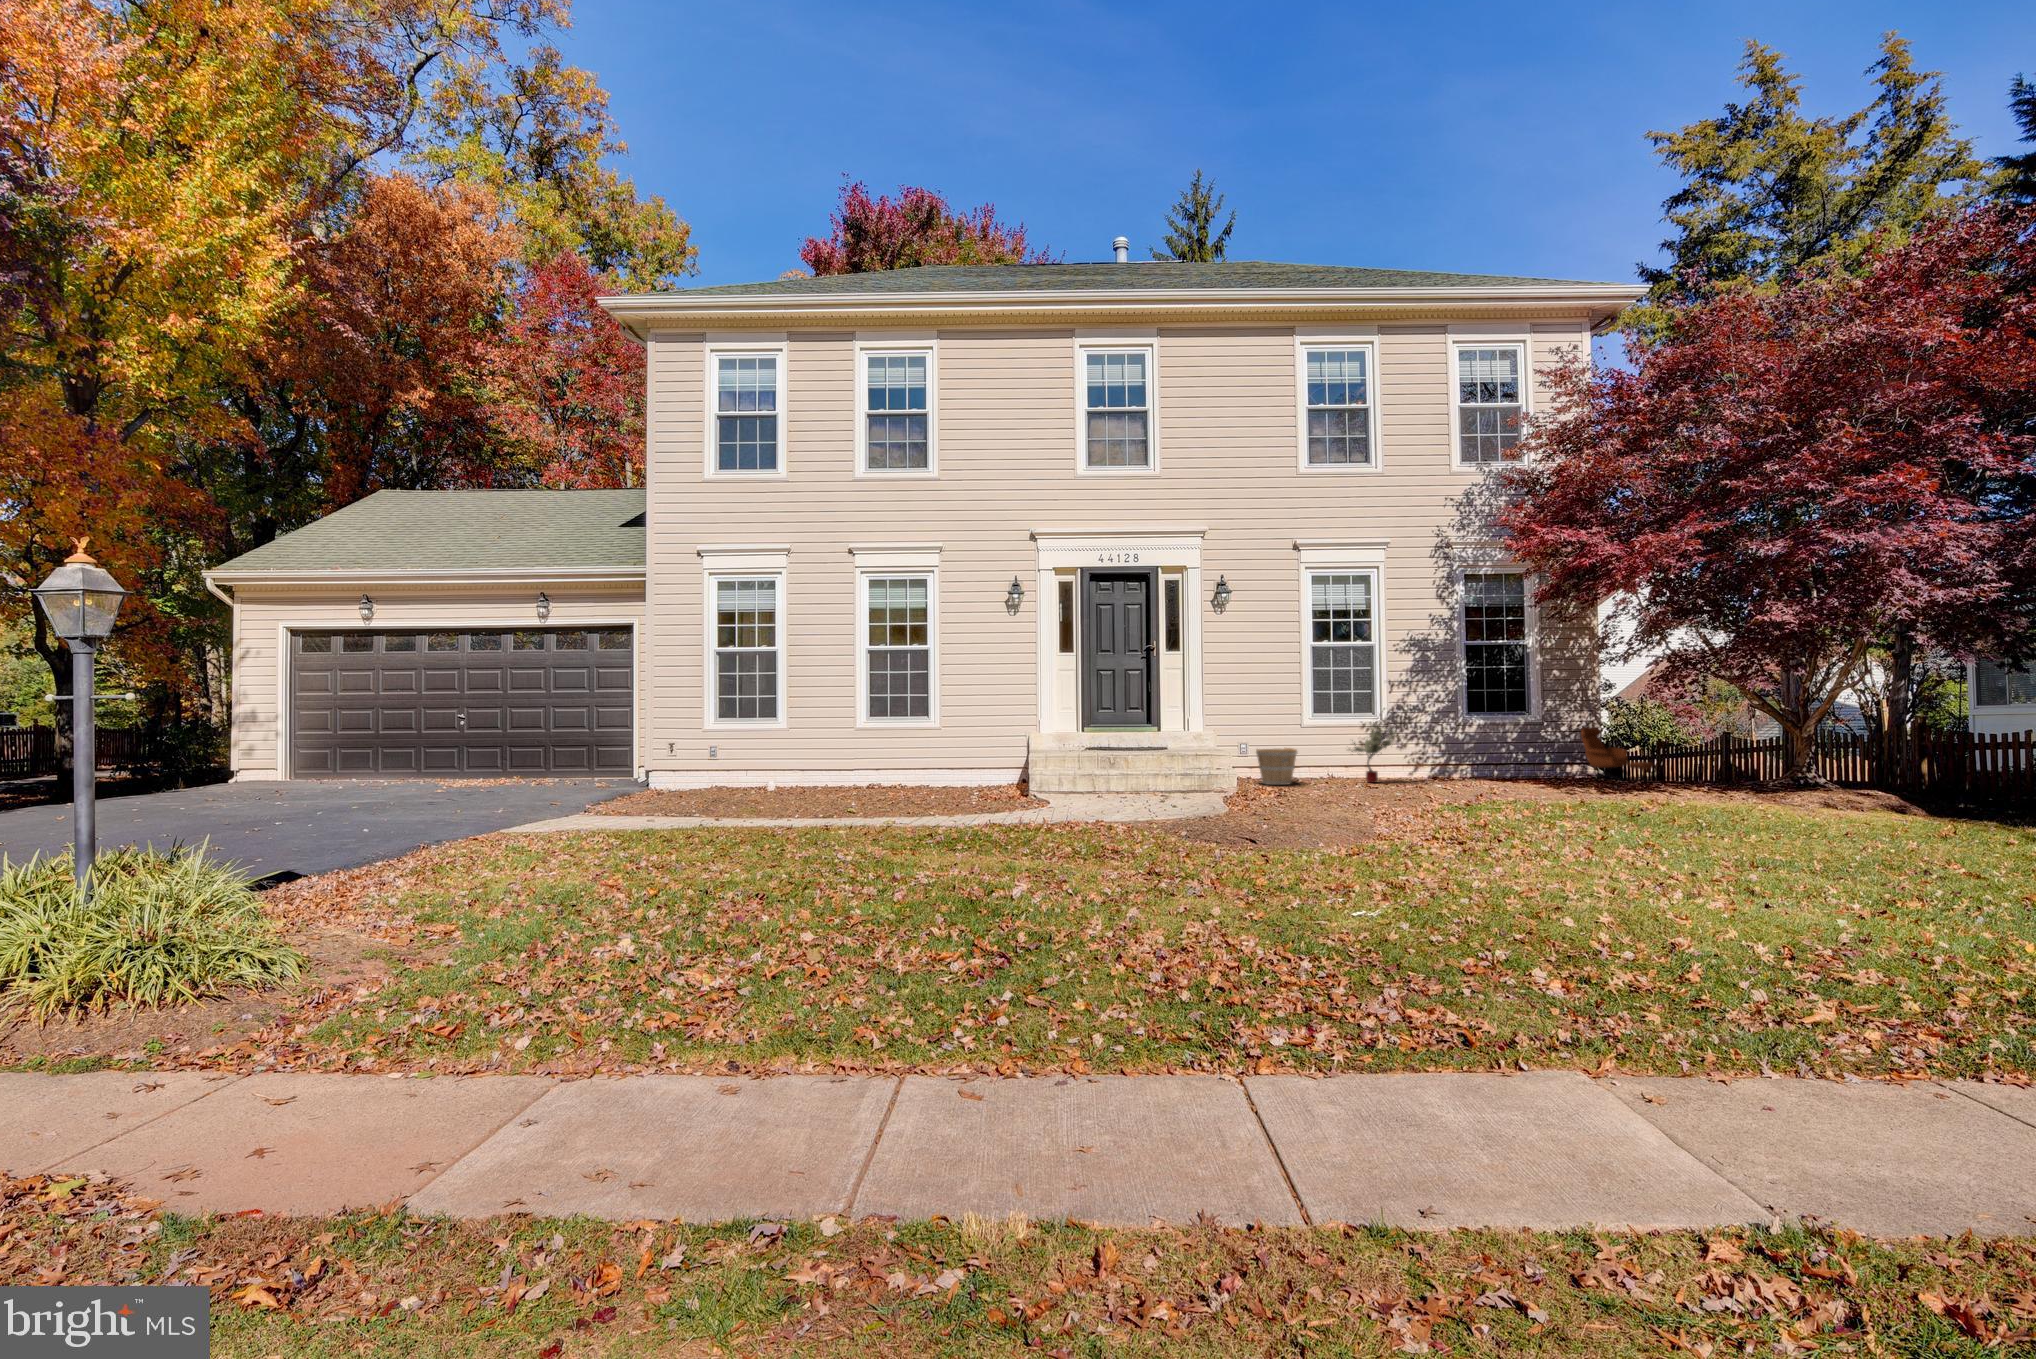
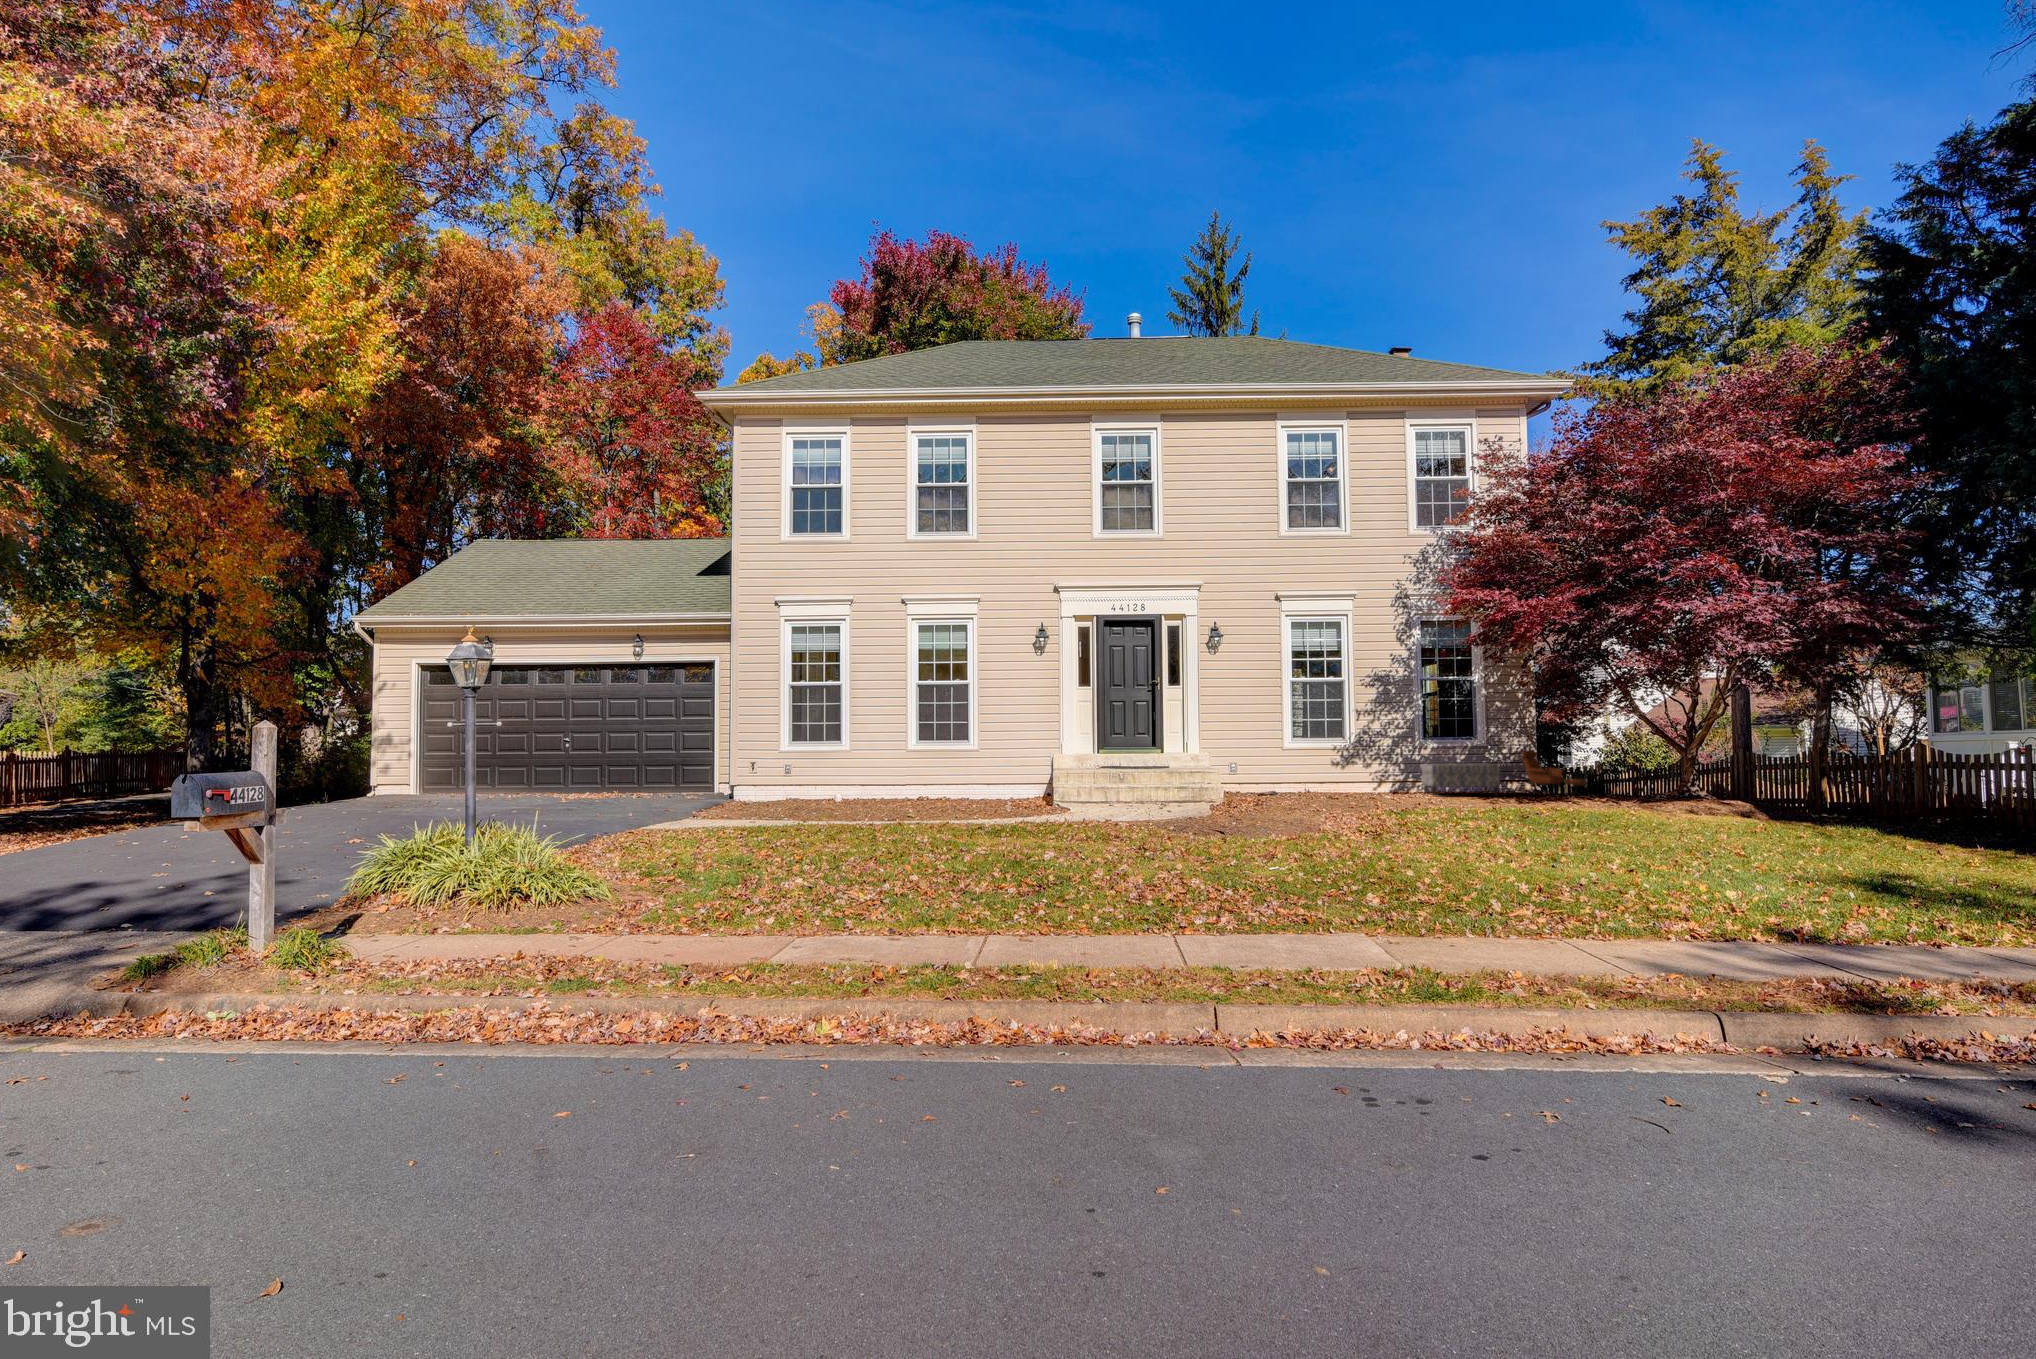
potted tree: present [1349,722,1395,783] -> none [1322,744,1366,797]
bench: none [1463,743,1553,782] -> present [1422,763,1500,796]
wooden bucket: present [1256,748,1297,785] -> none [1245,767,1281,798]

